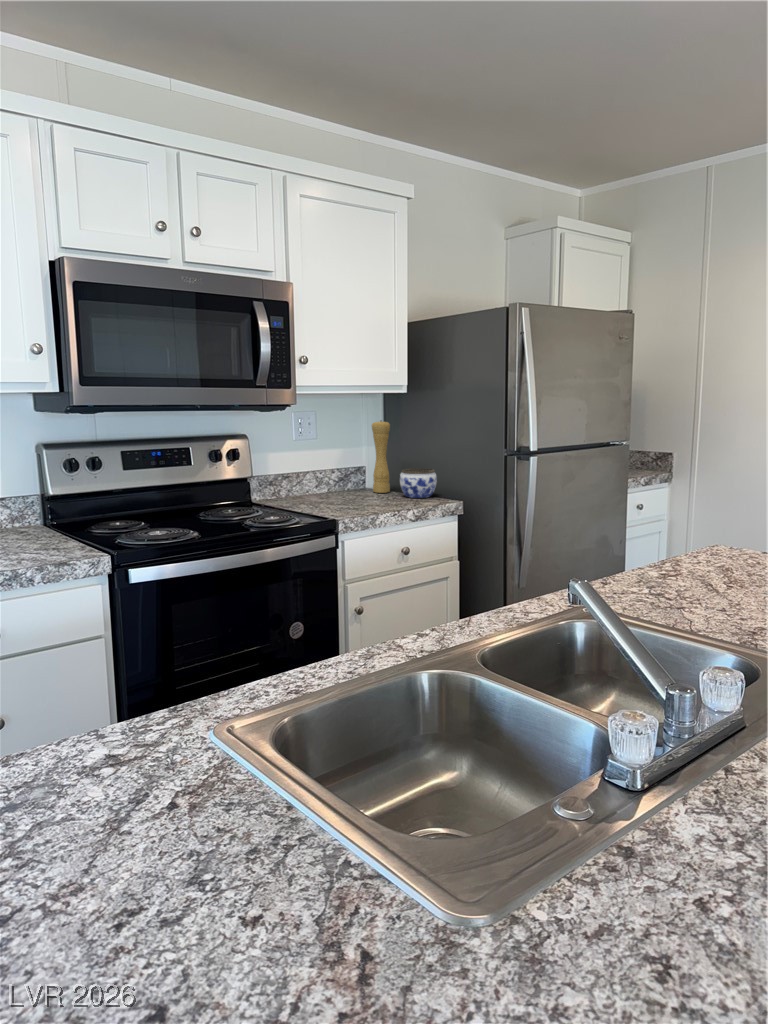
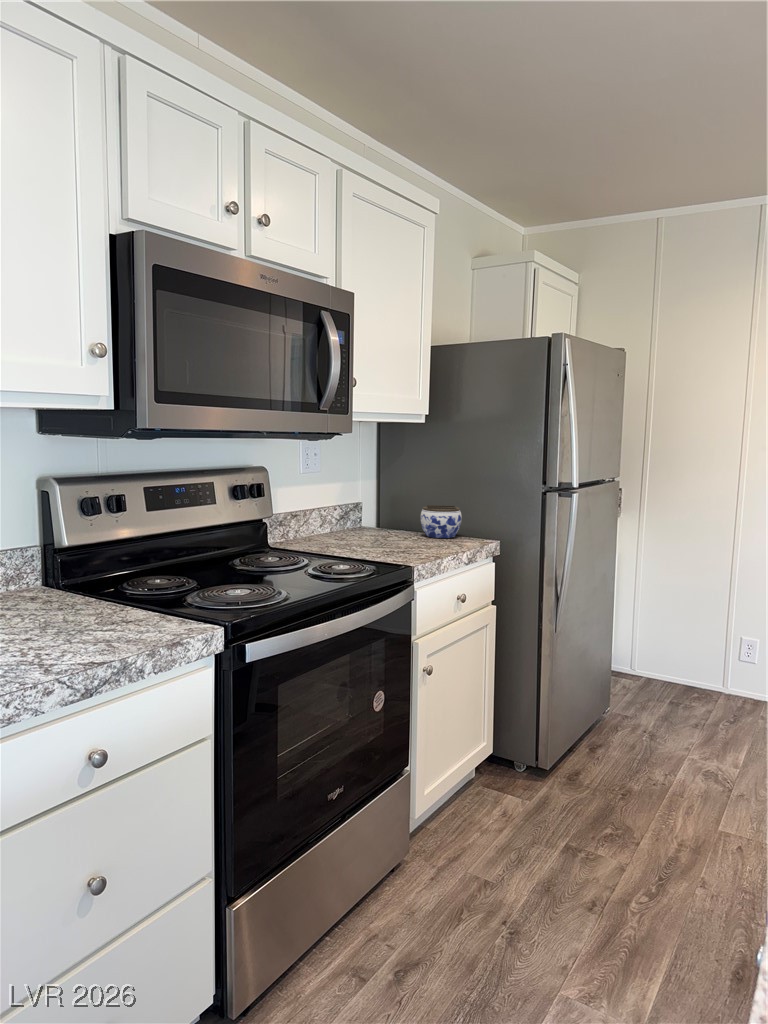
pepper mill: present [372,420,390,493] -> none [382,452,403,533]

